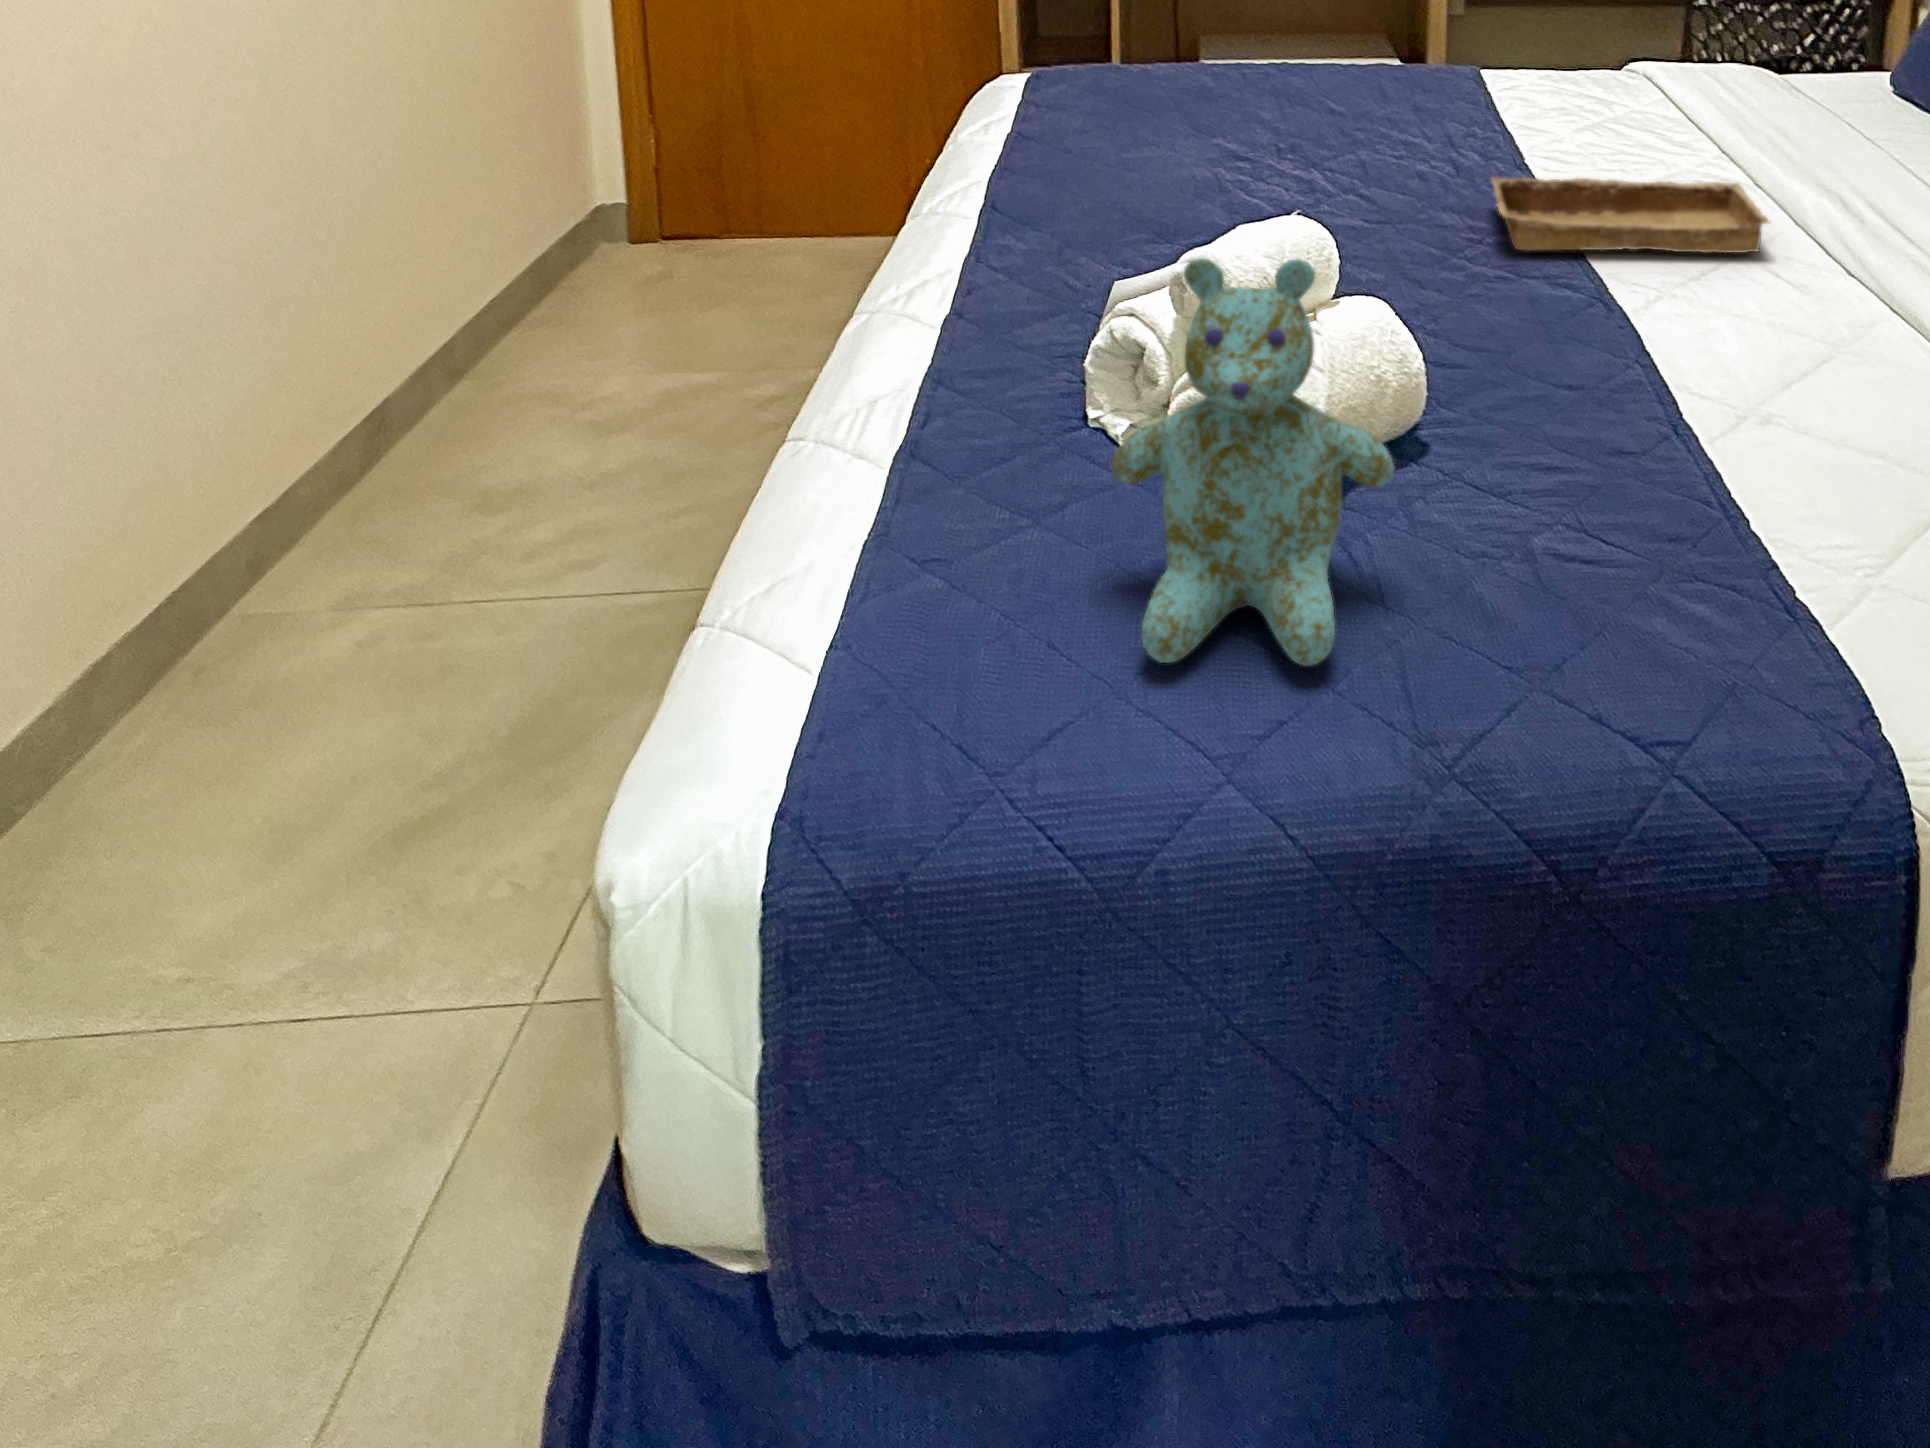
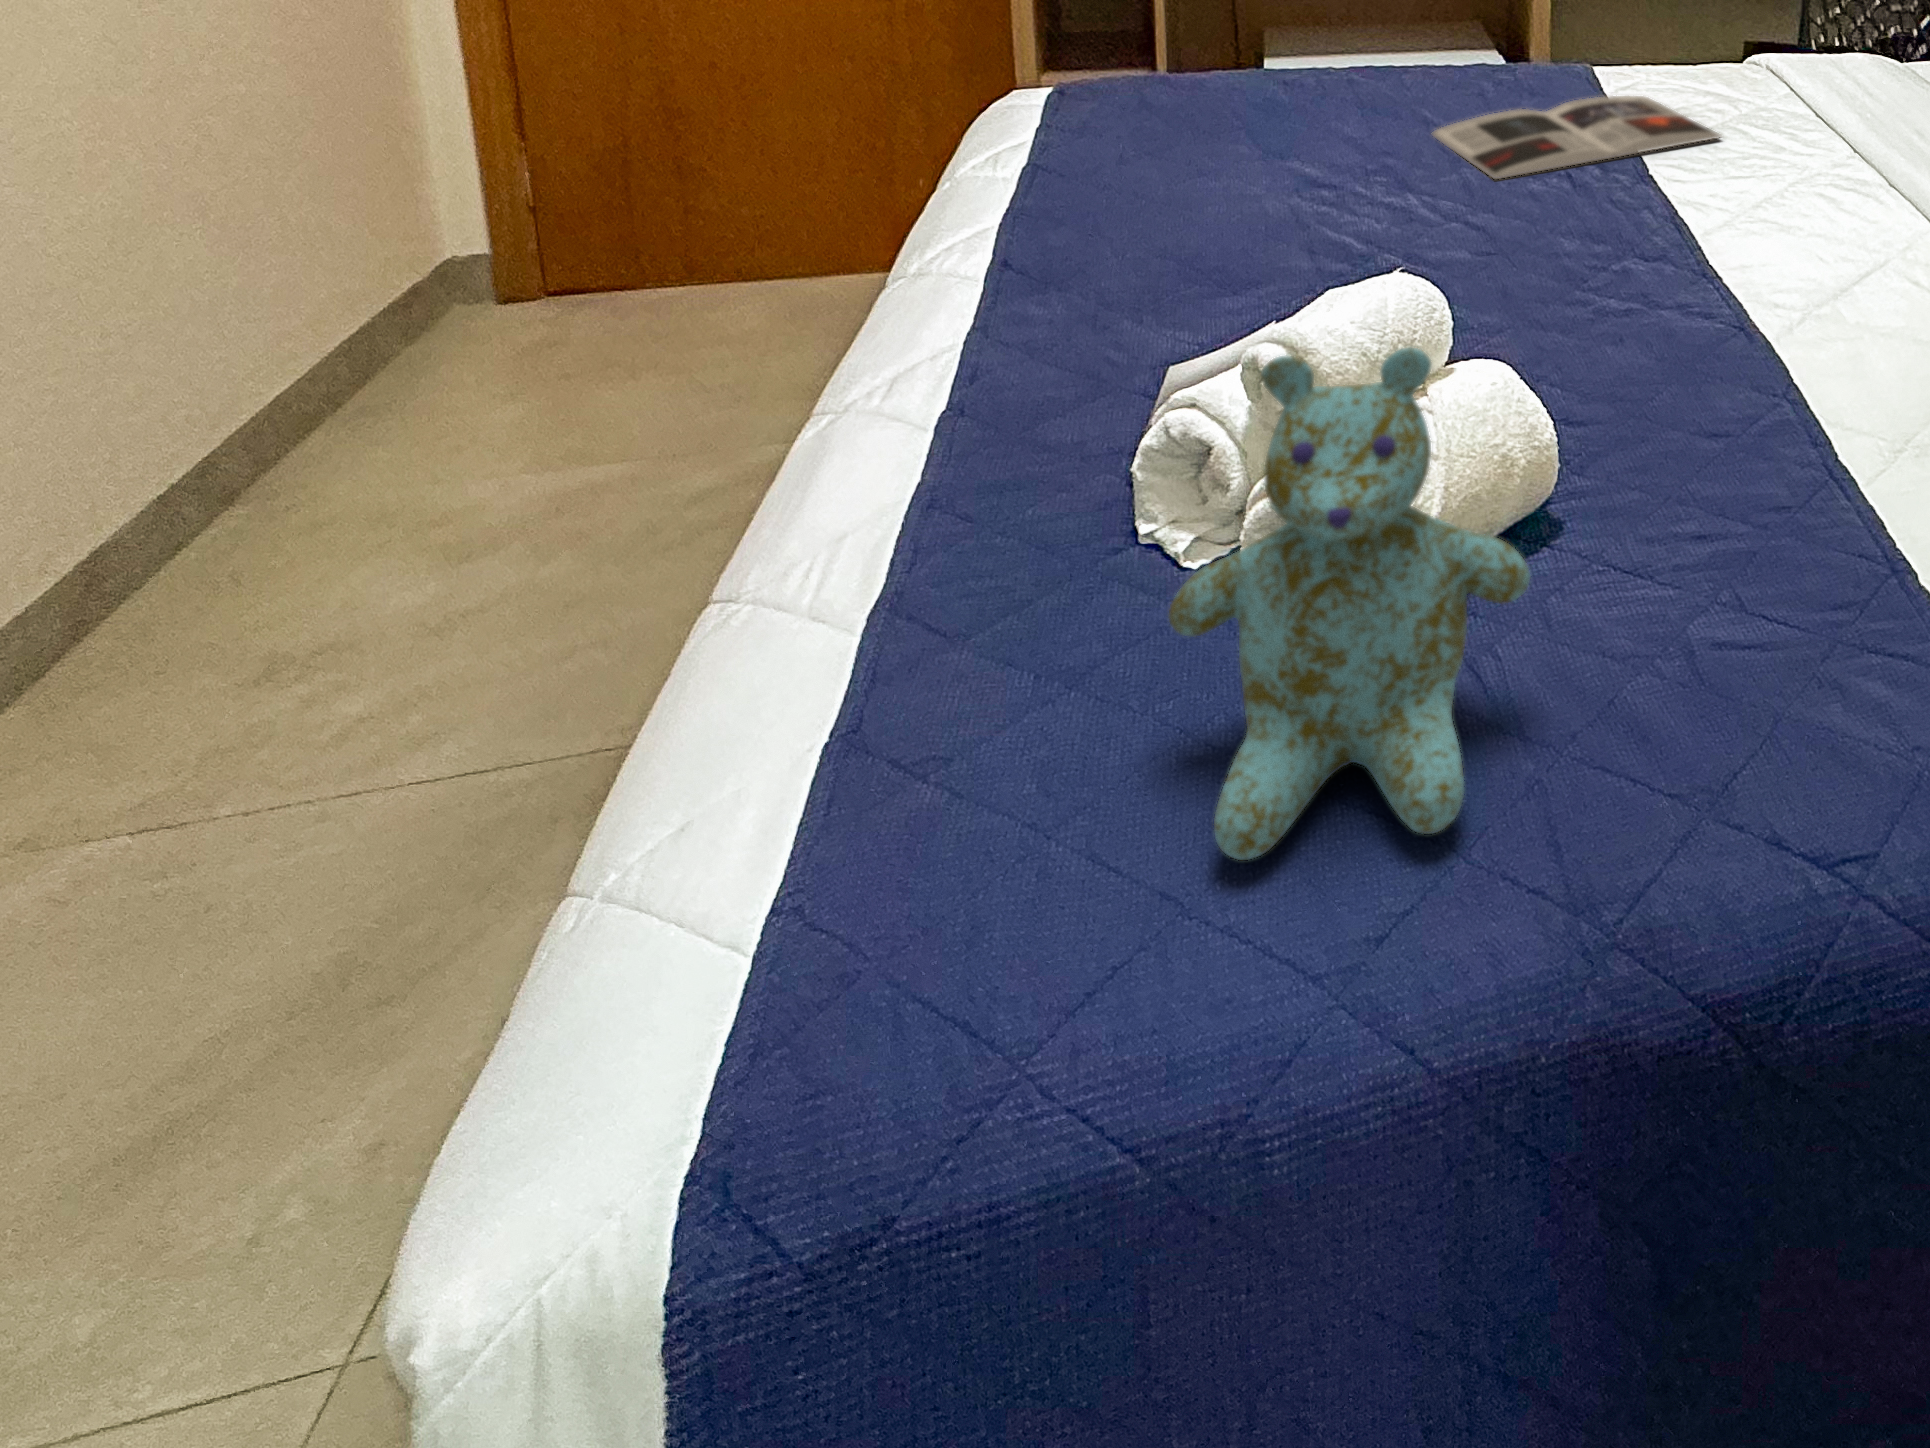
magazine: none [1332,94,1594,161] -> present [1432,96,1721,179]
tray: present [1492,177,1769,253] -> none [1616,187,1916,277]

